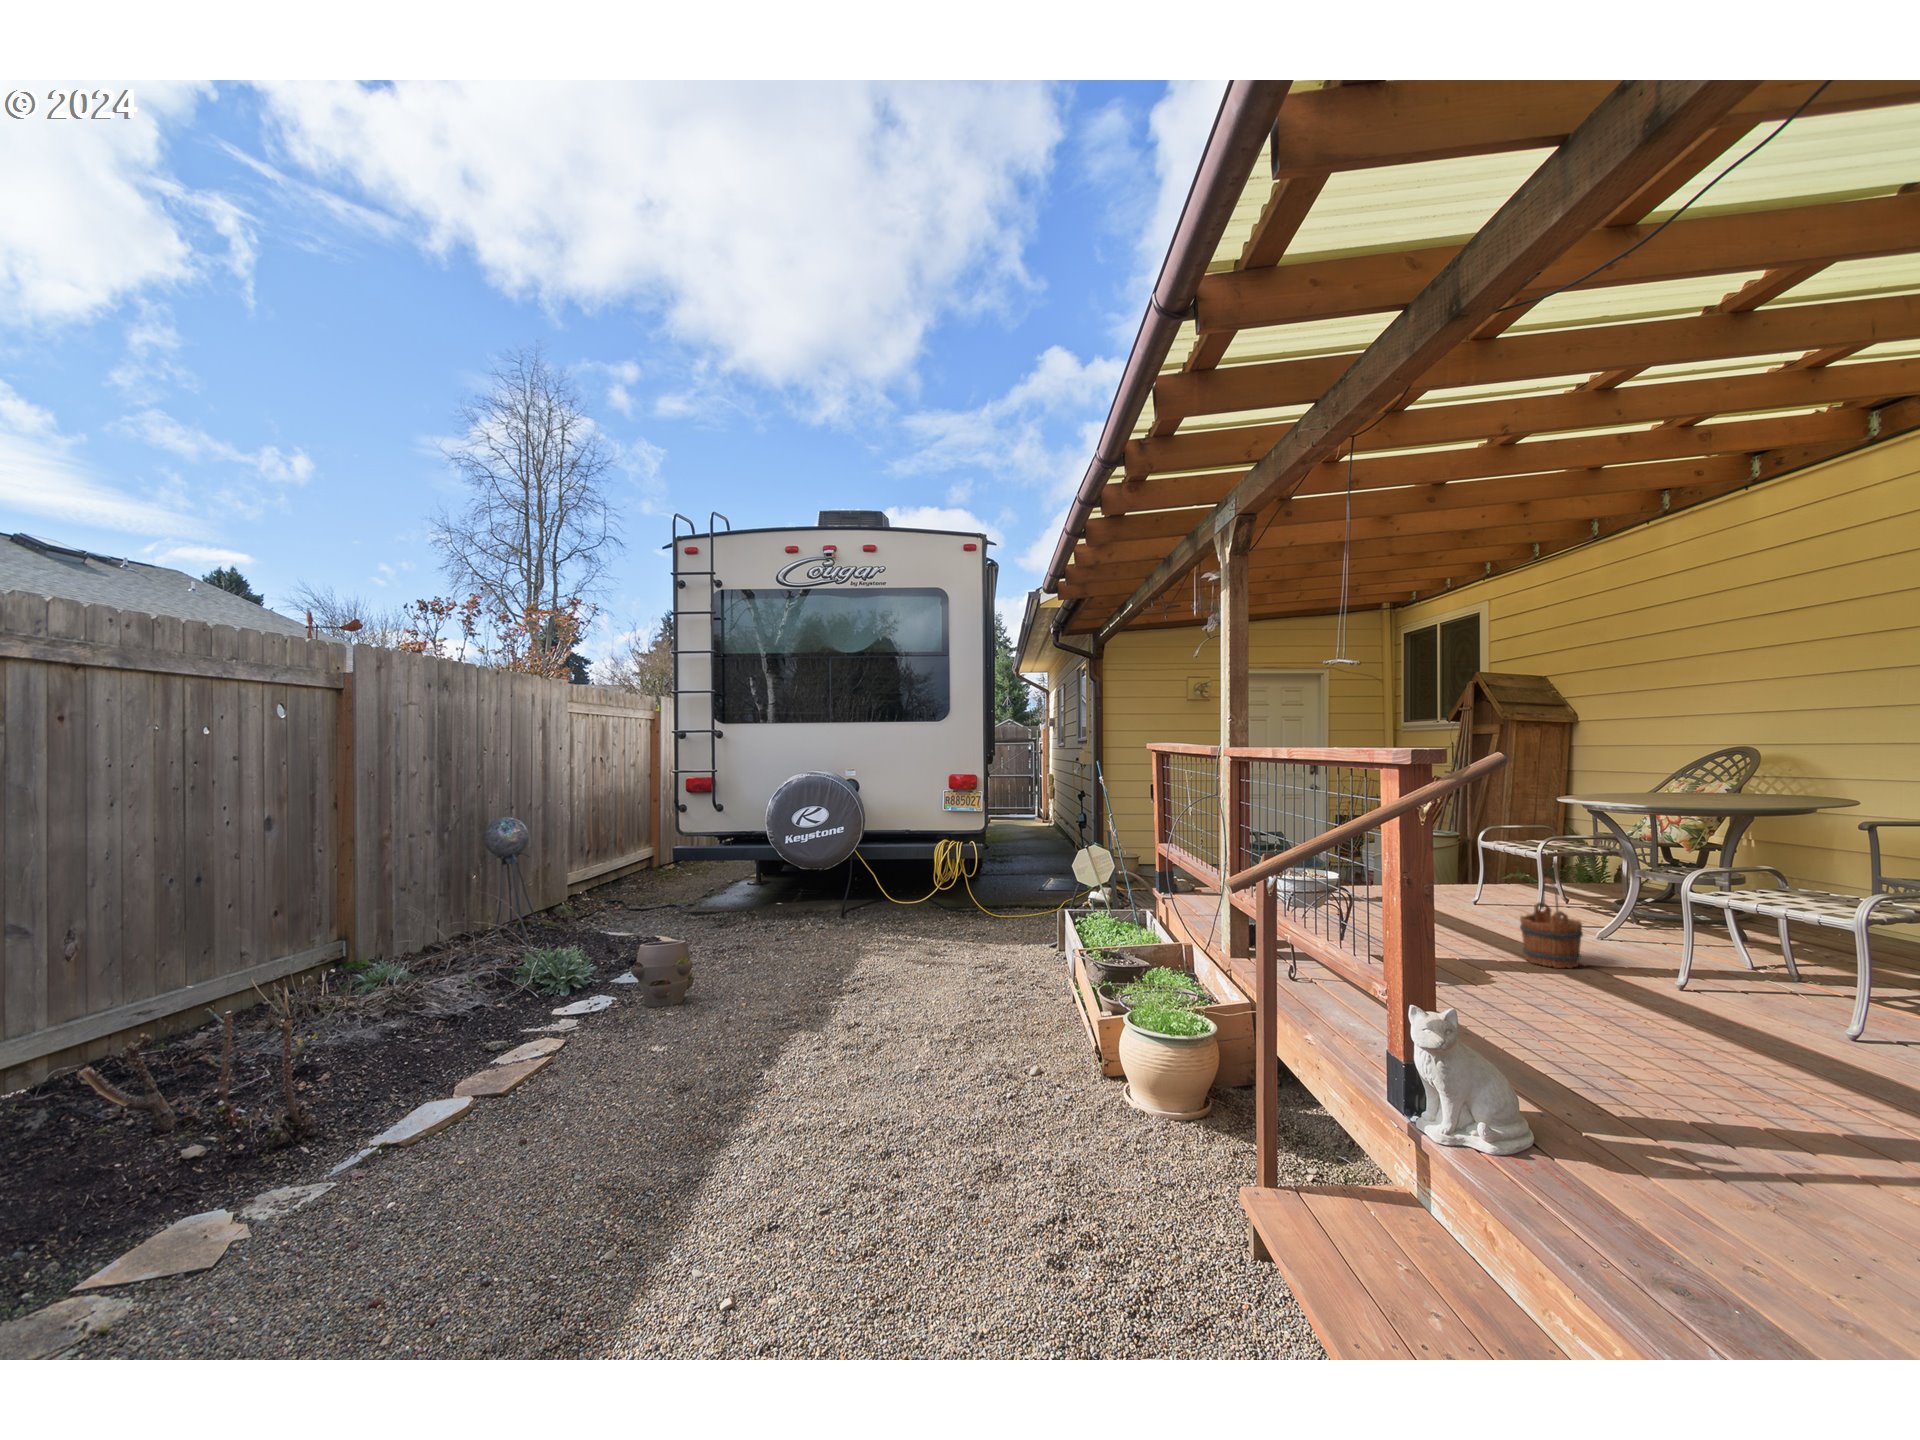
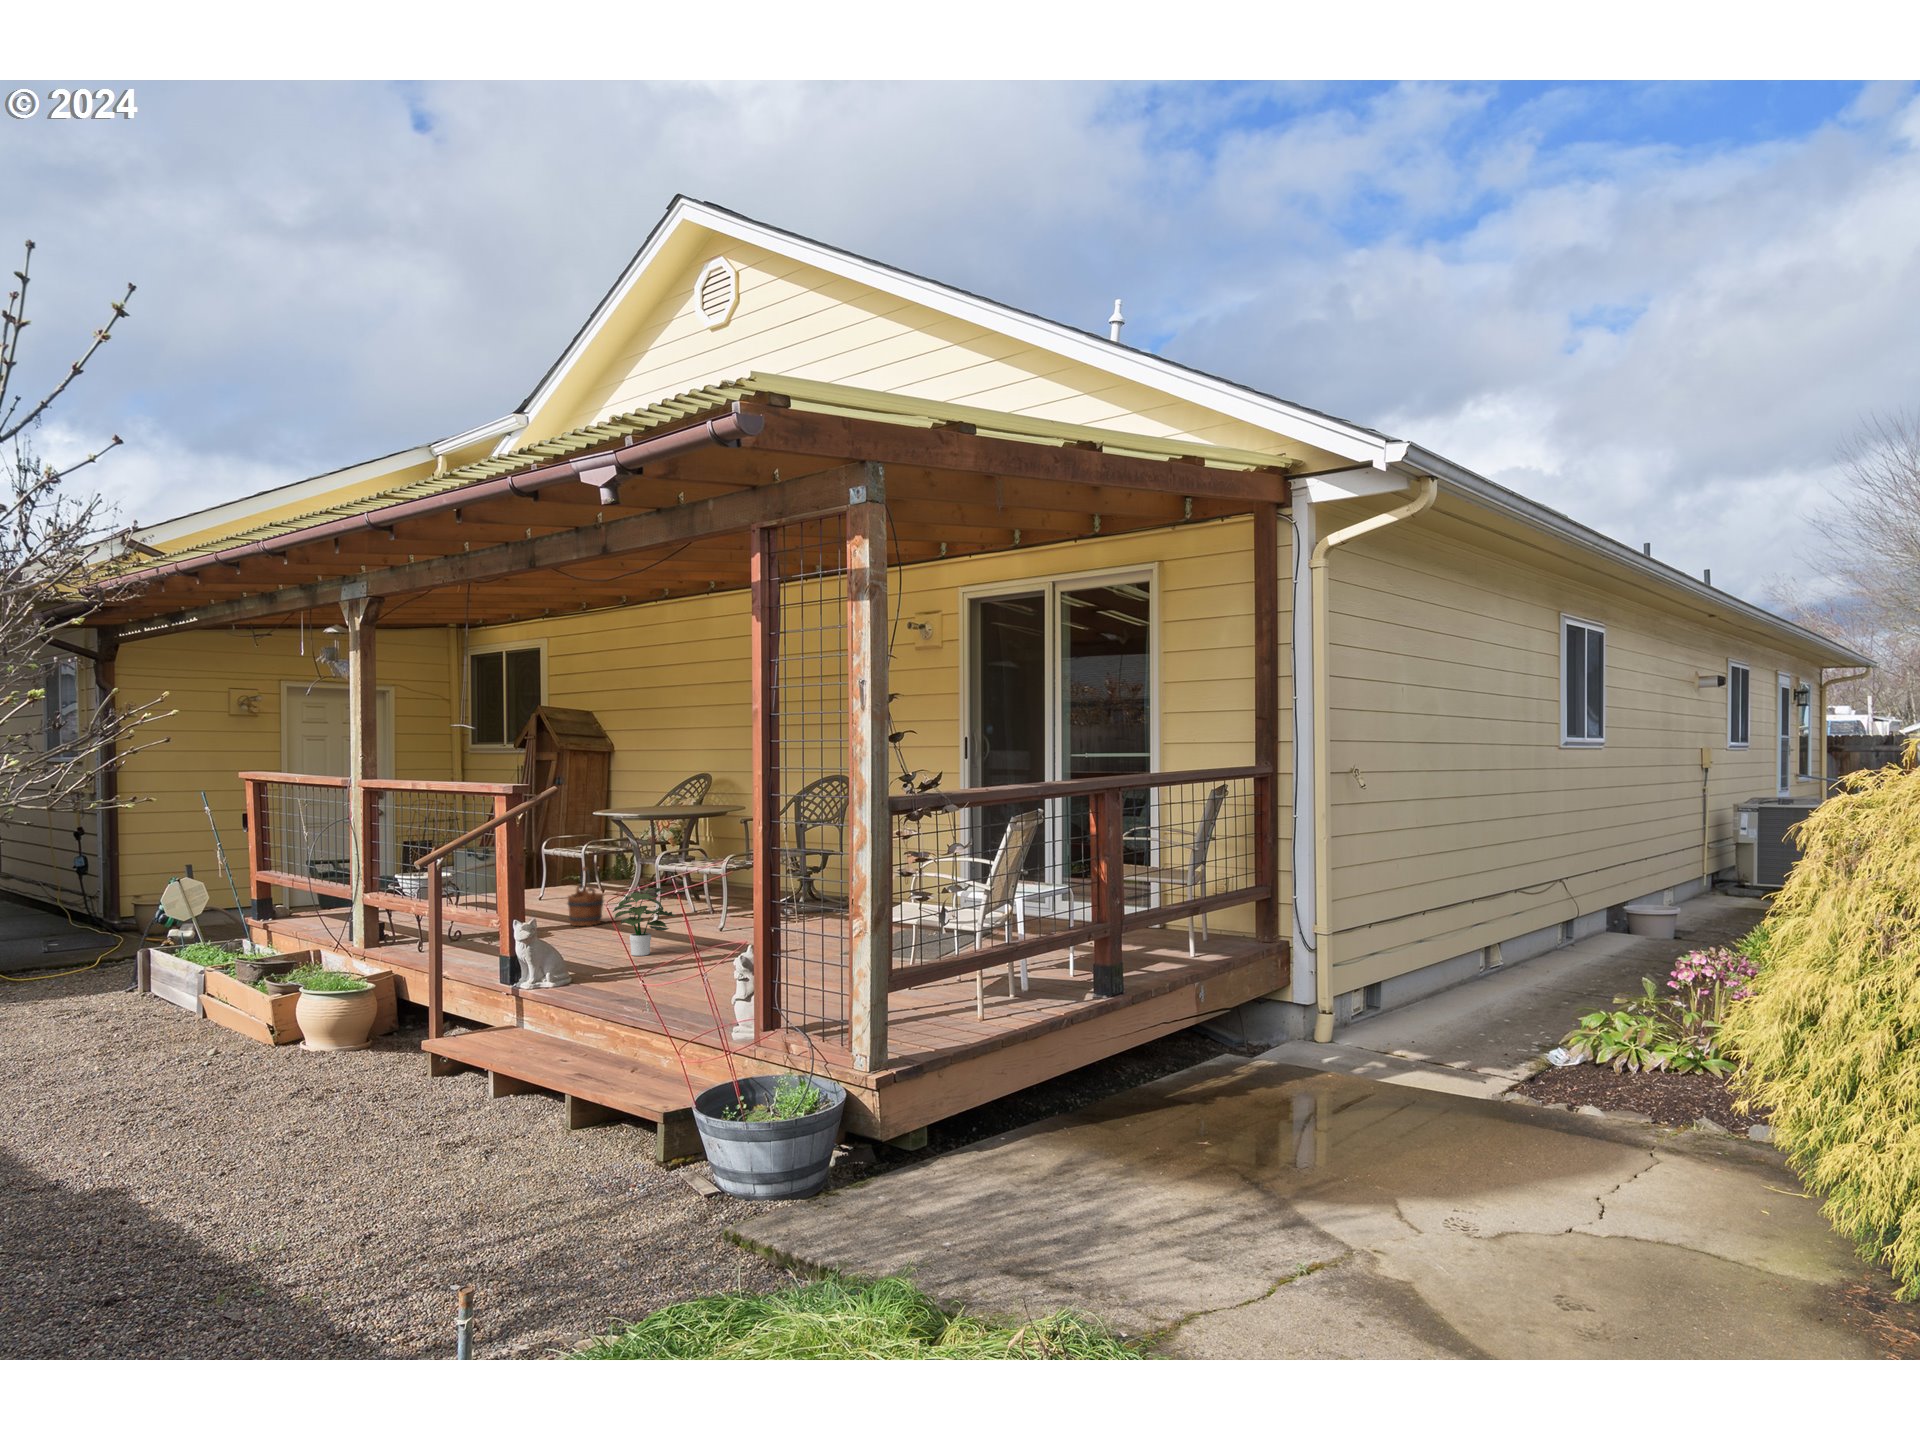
potted plant: none [1616,952,1779,1087] -> present [613,888,675,956]

